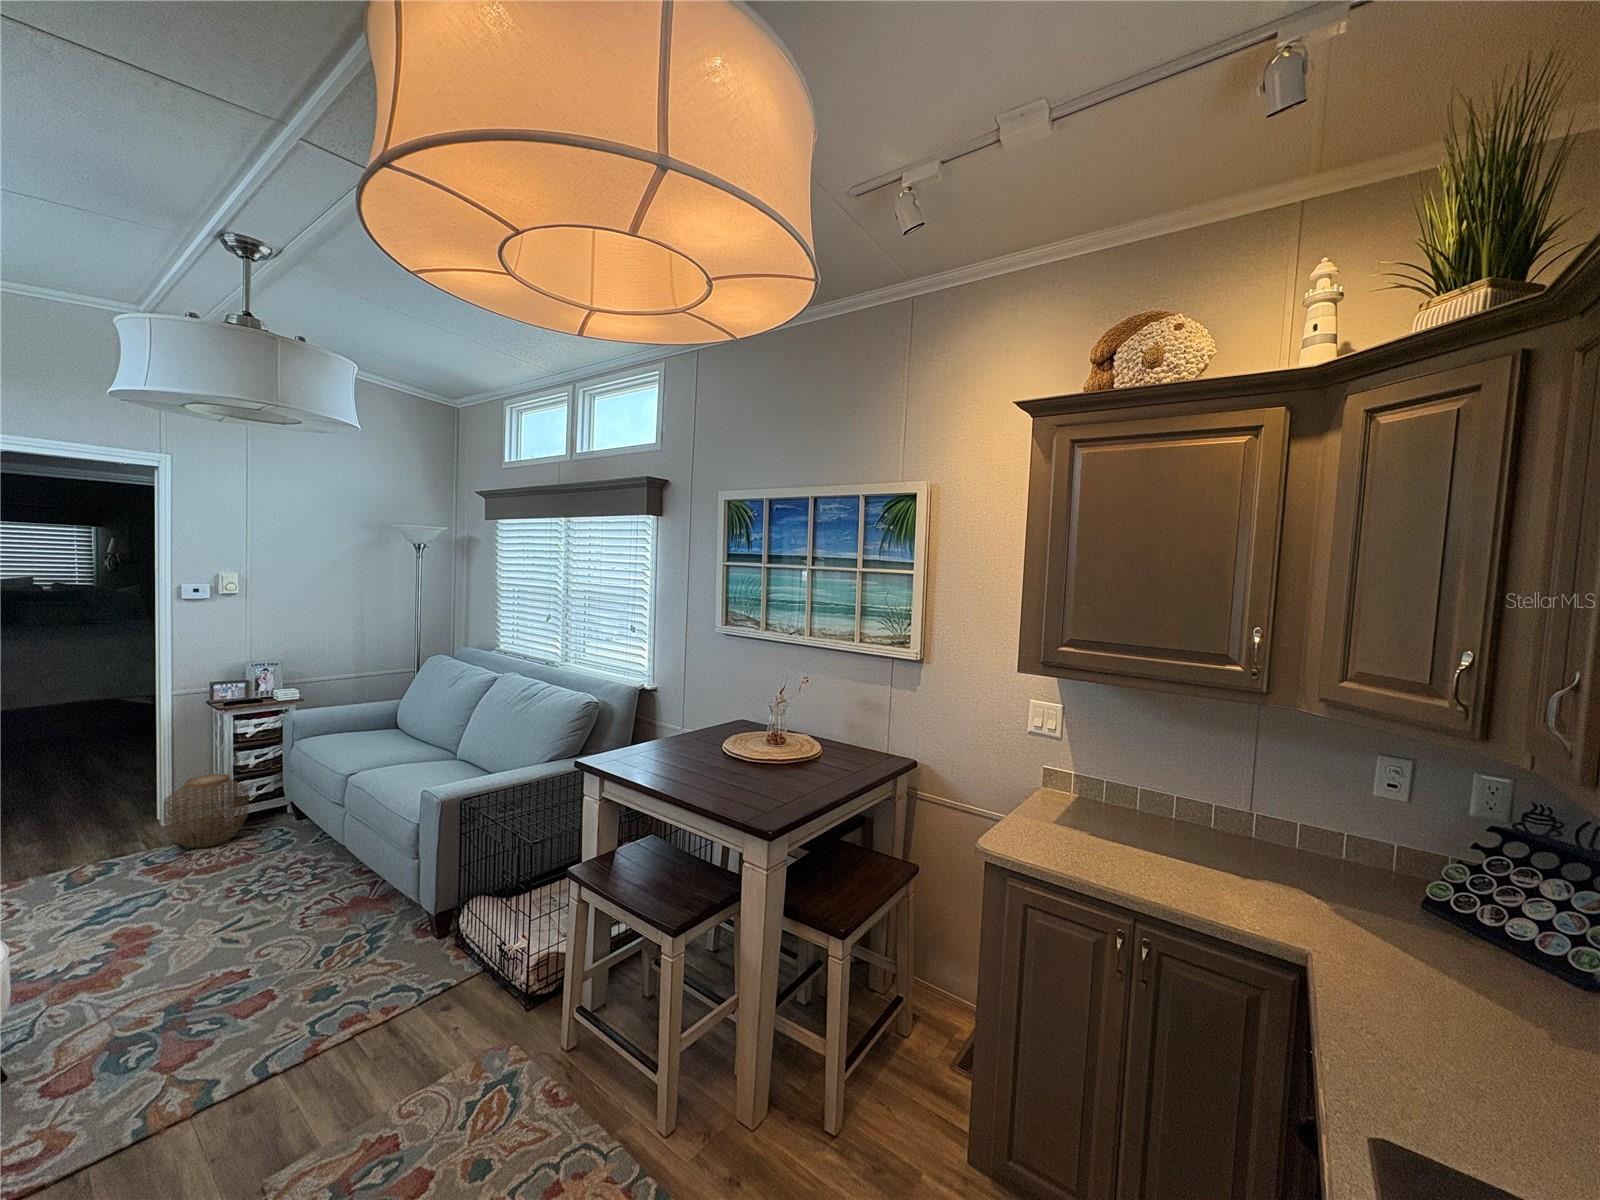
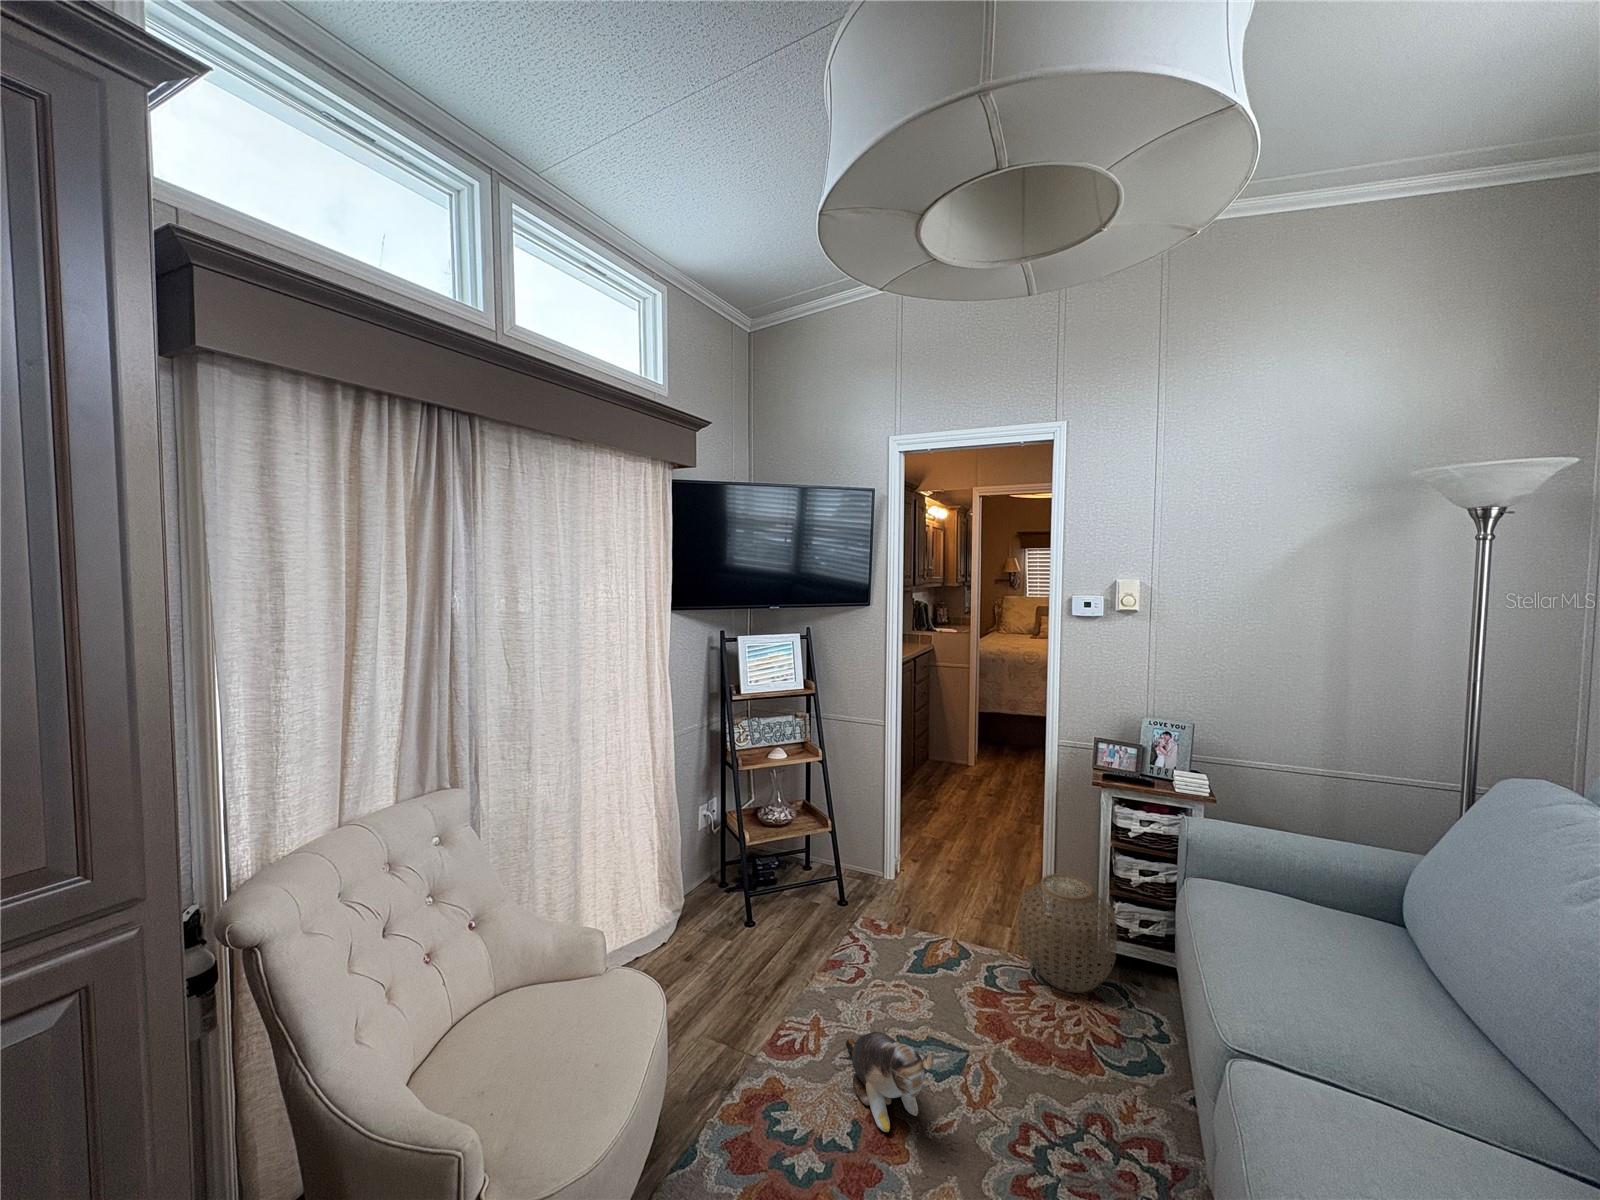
plush toy: none [59,858,194,934] -> present [846,1032,932,1132]

